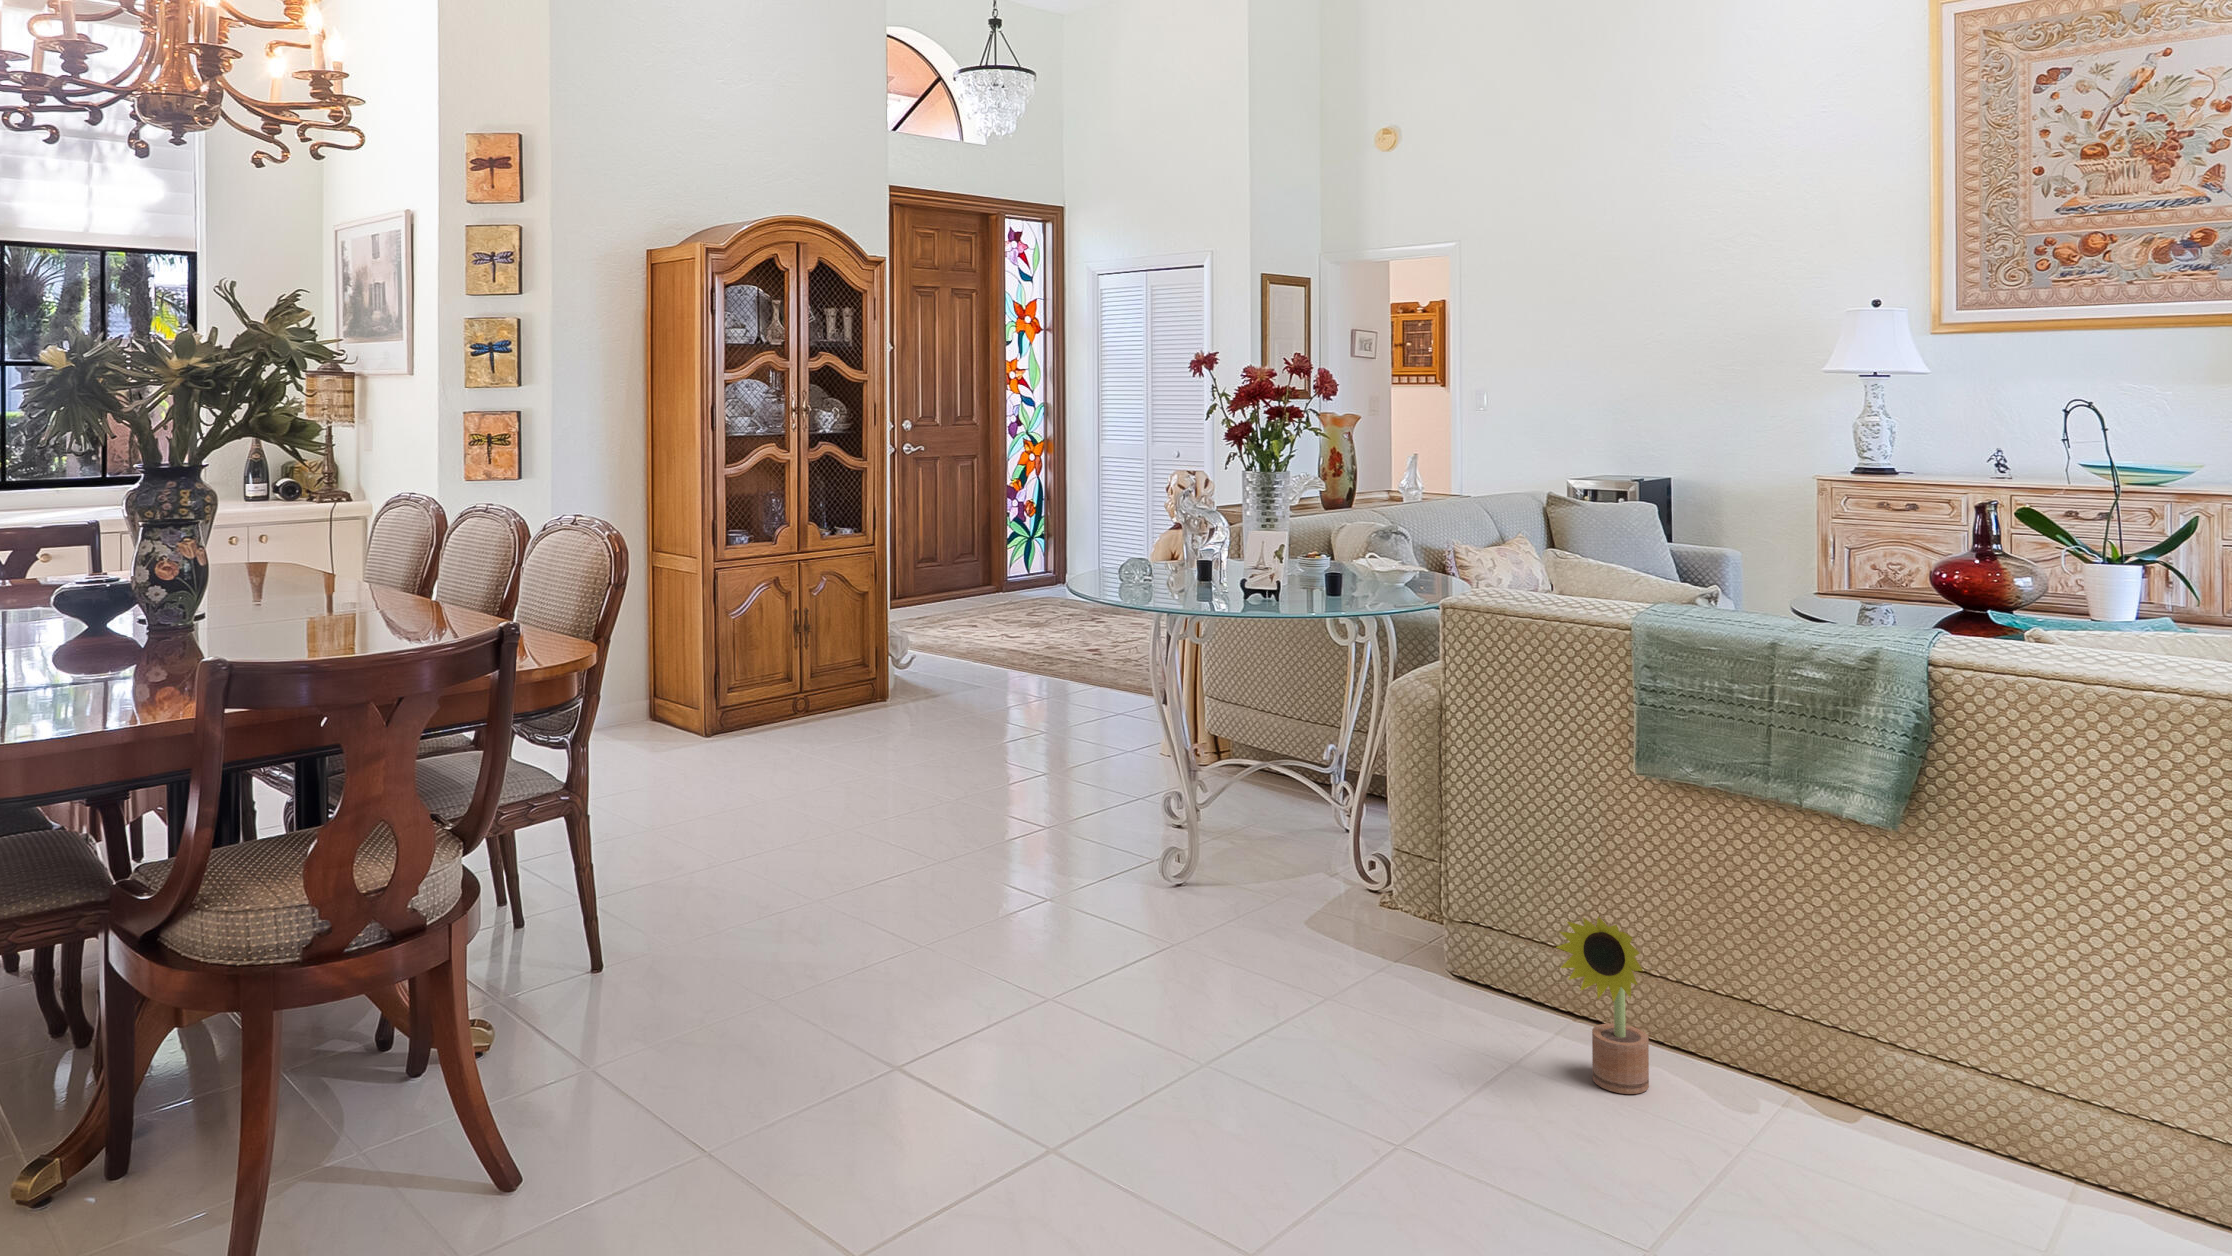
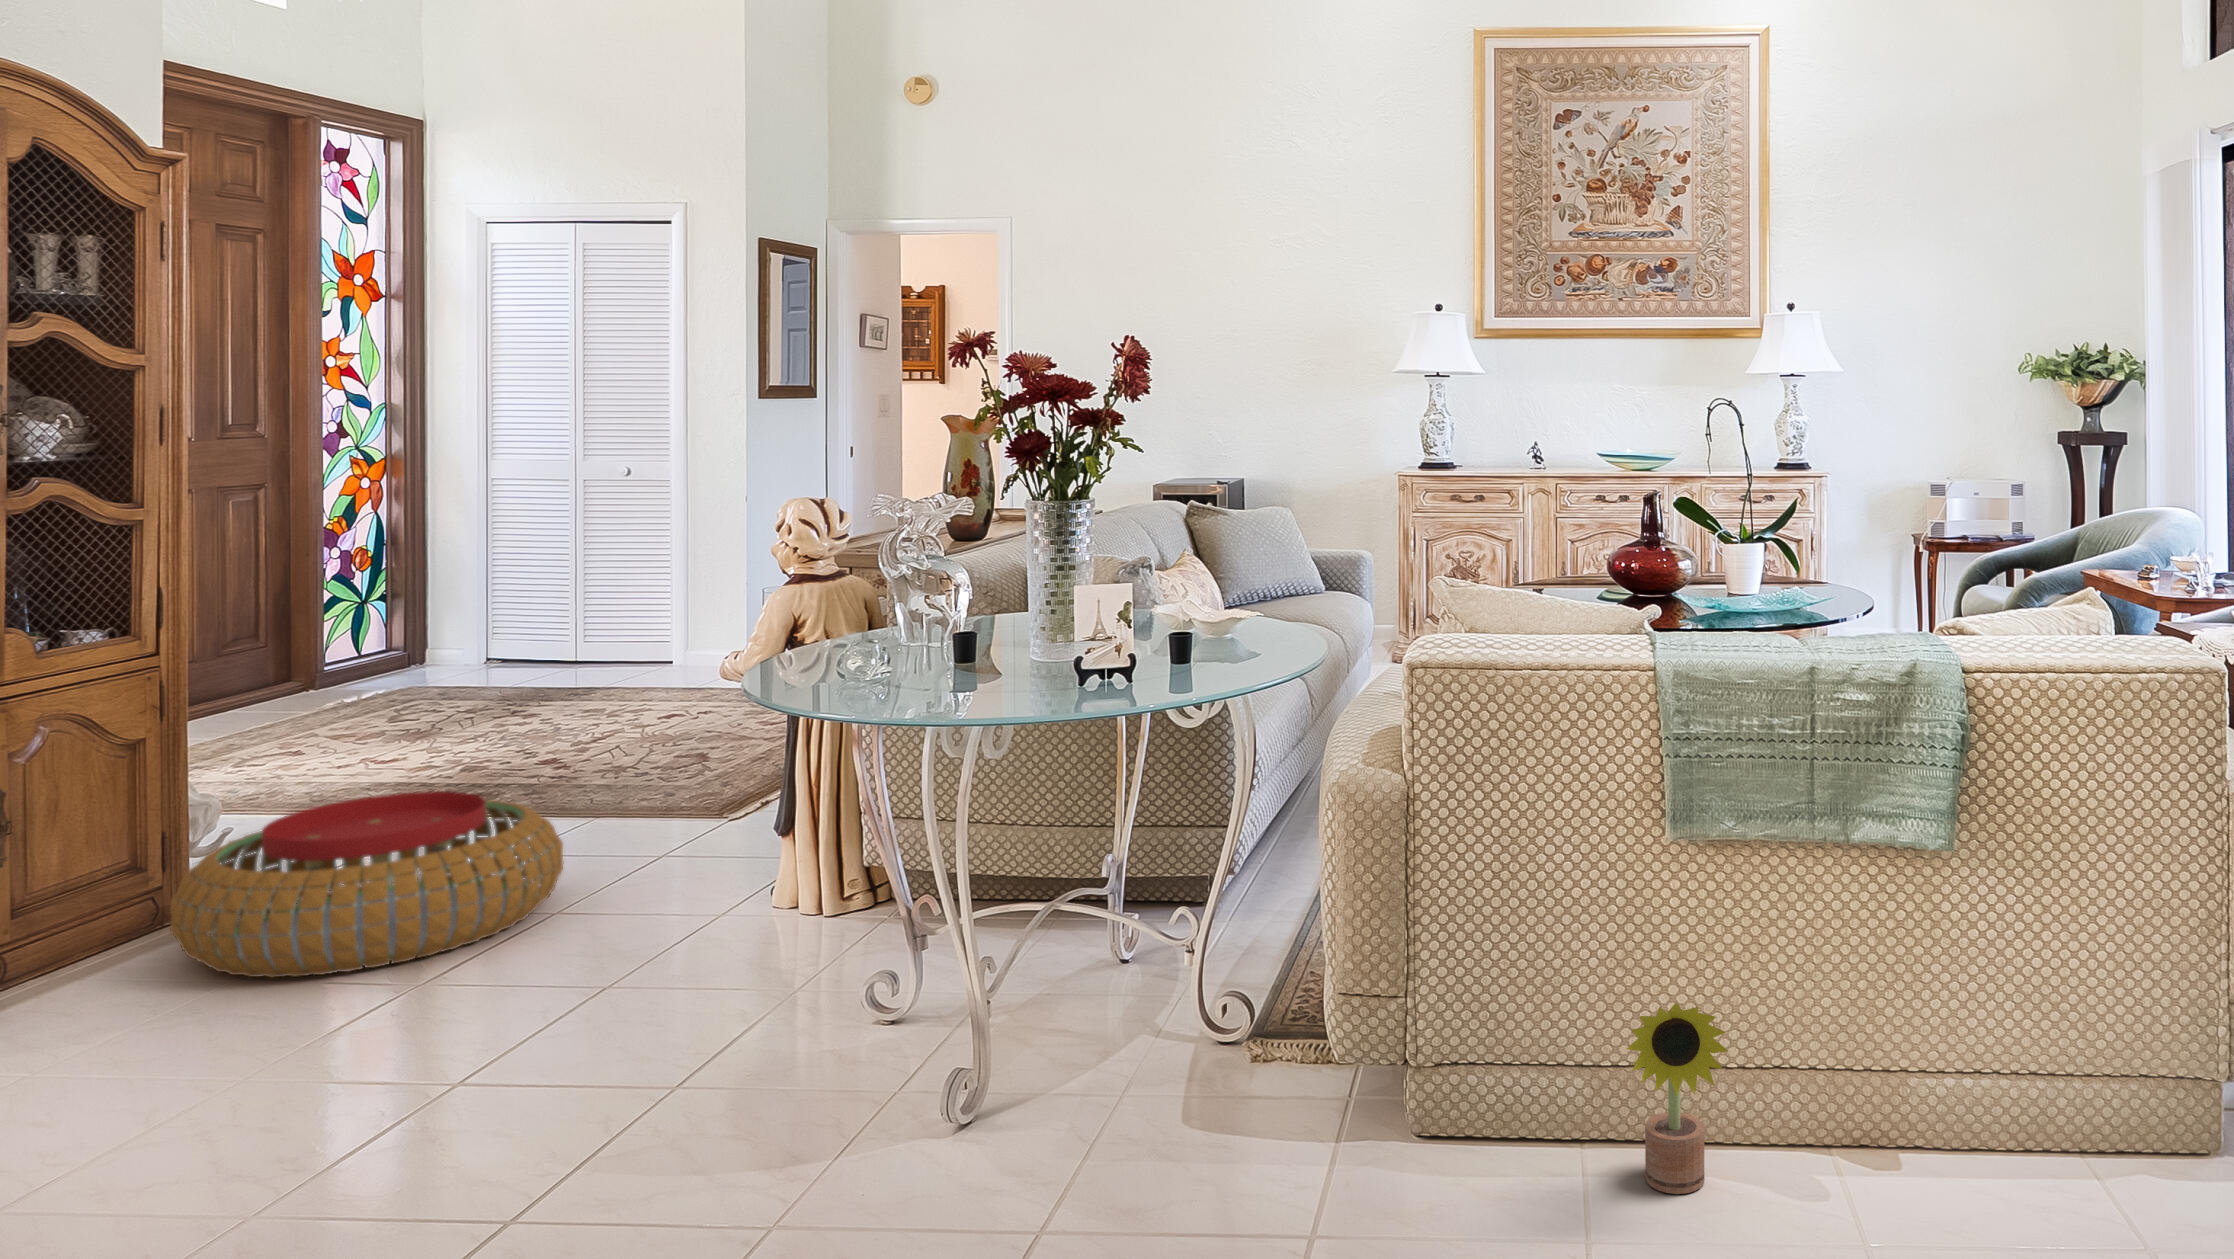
pouf: none [837,650,1039,751] -> present [170,791,564,977]

